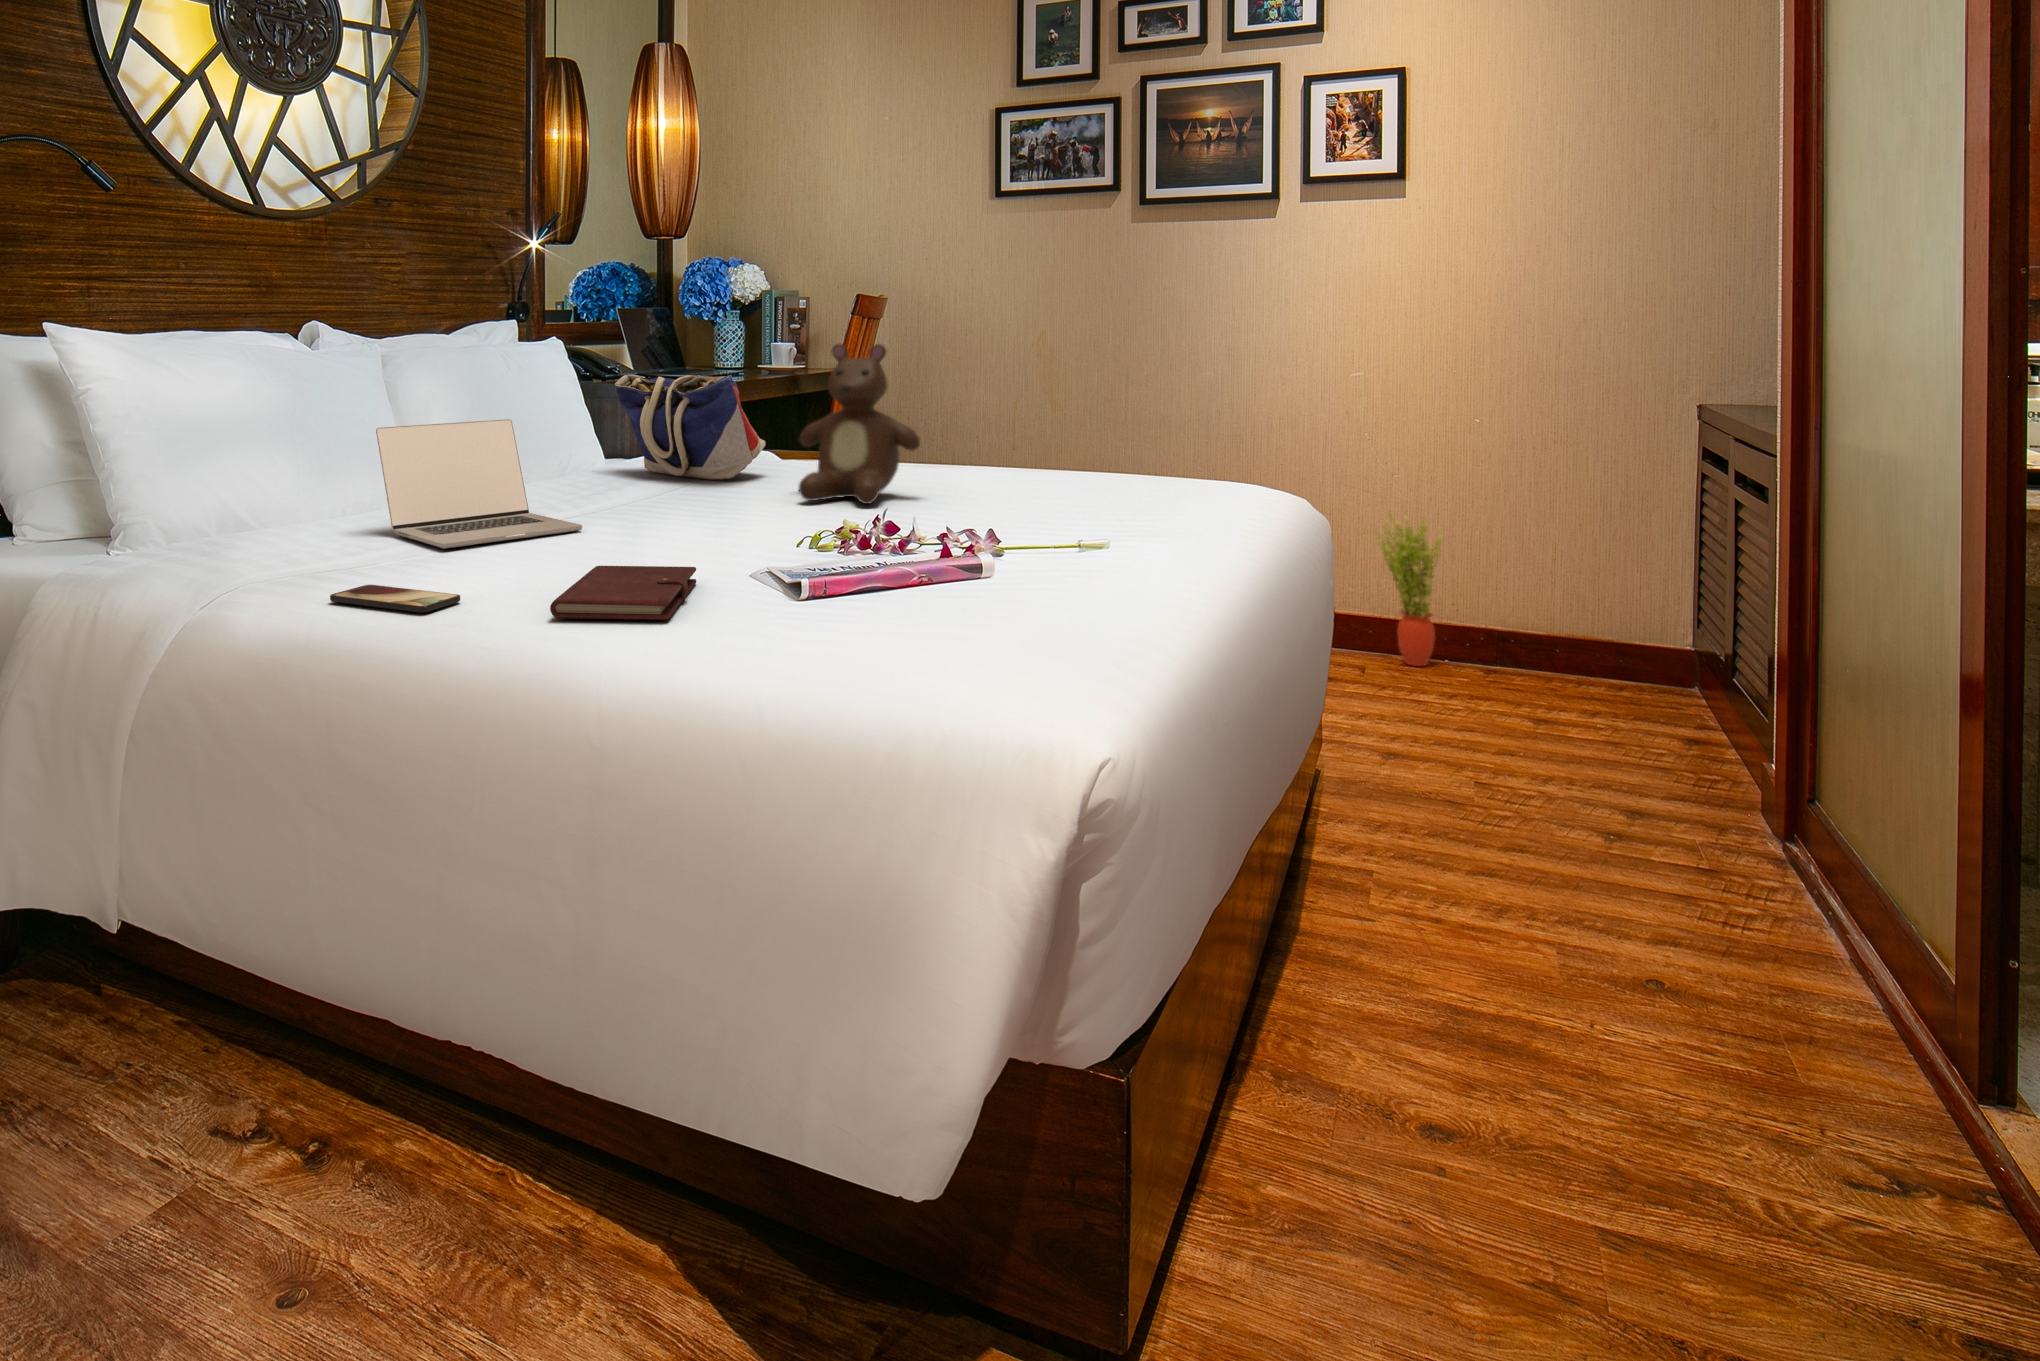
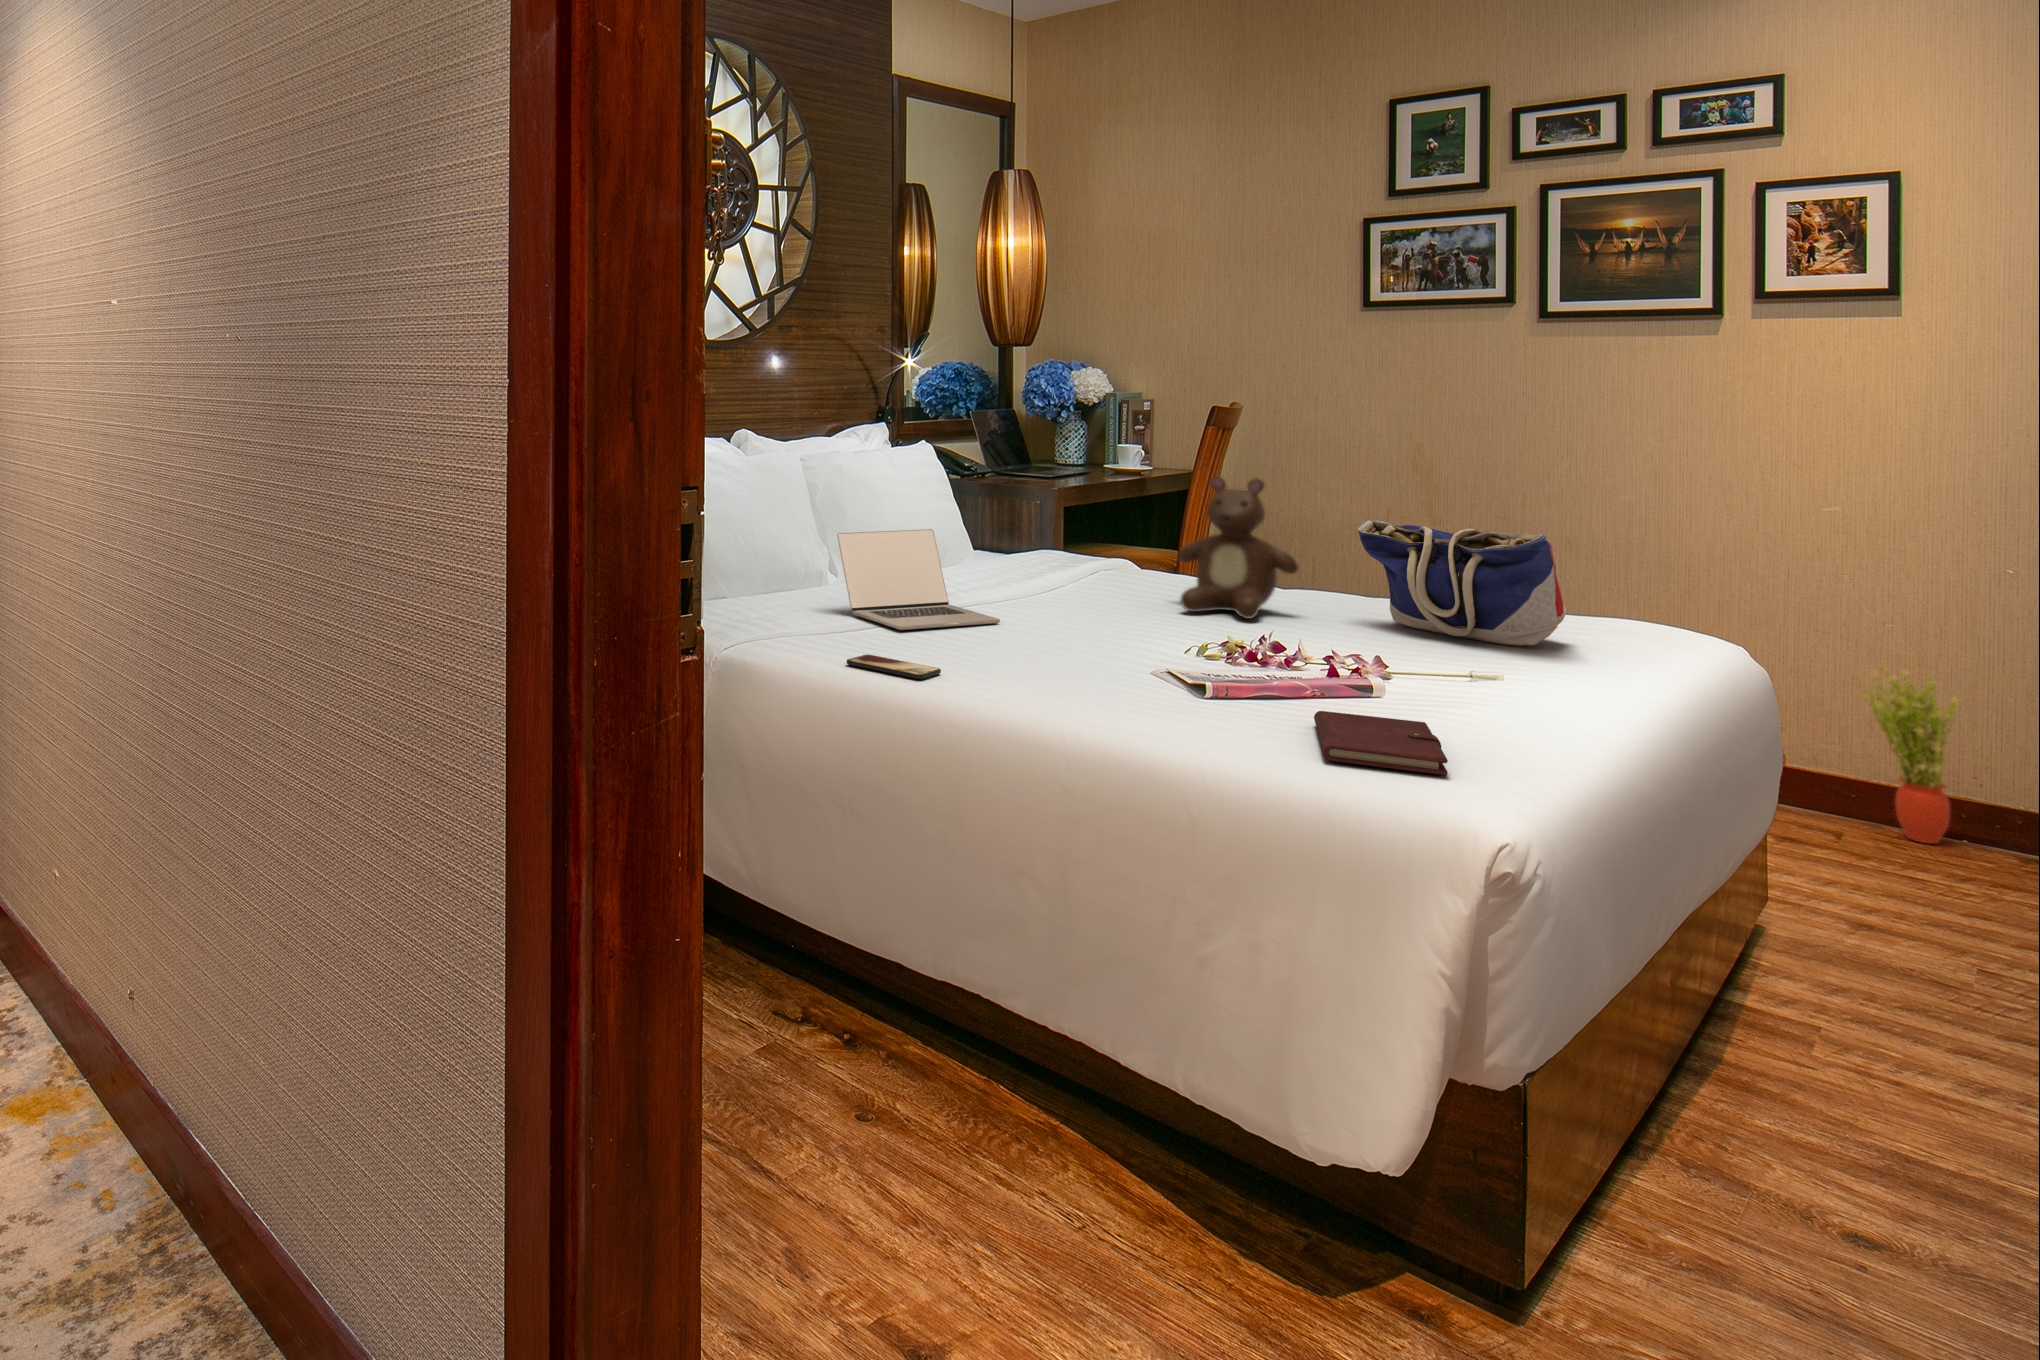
tote bag: present [615,374,766,480] -> present [1358,520,1567,646]
notebook: present [550,566,696,620] -> present [1314,711,1448,775]

